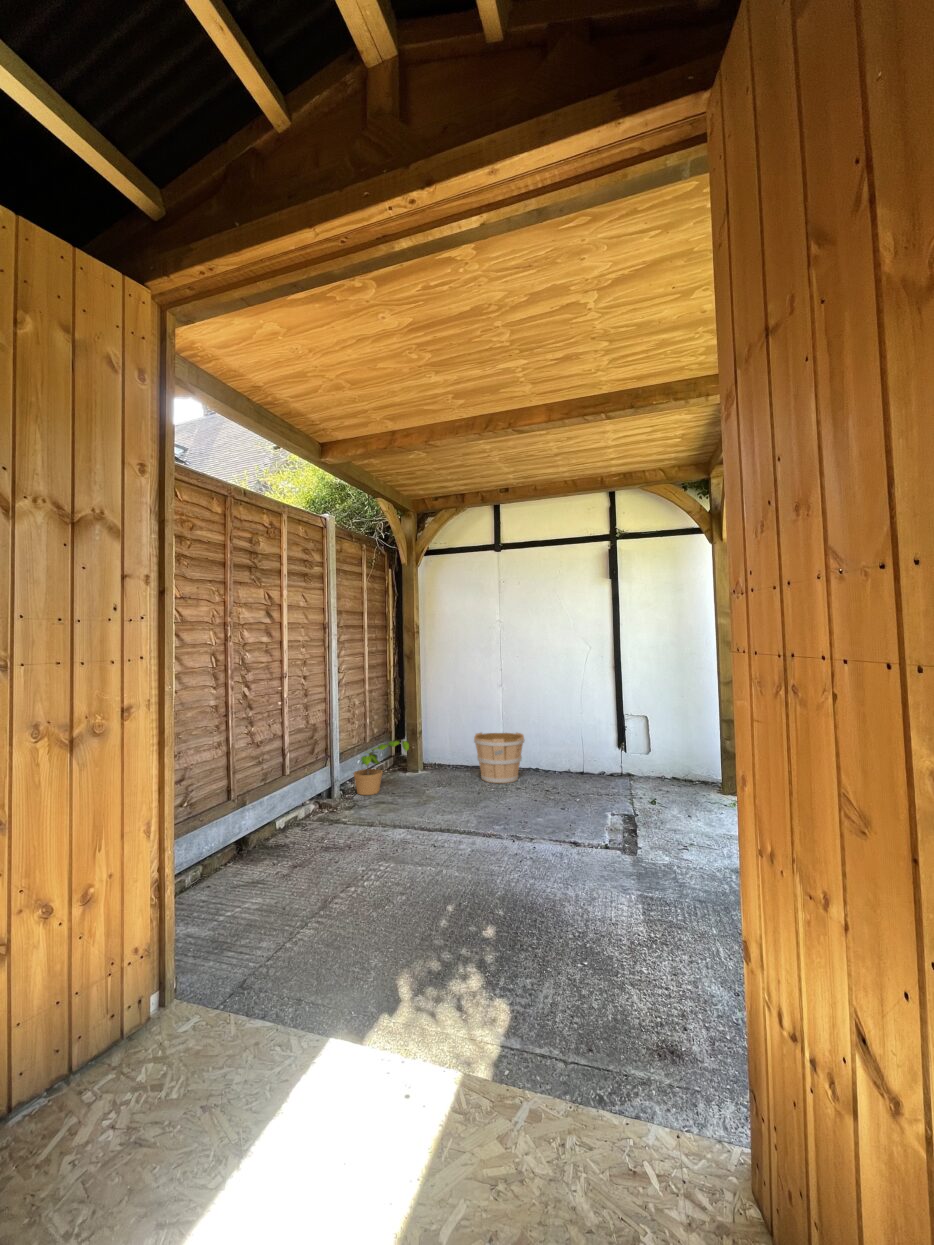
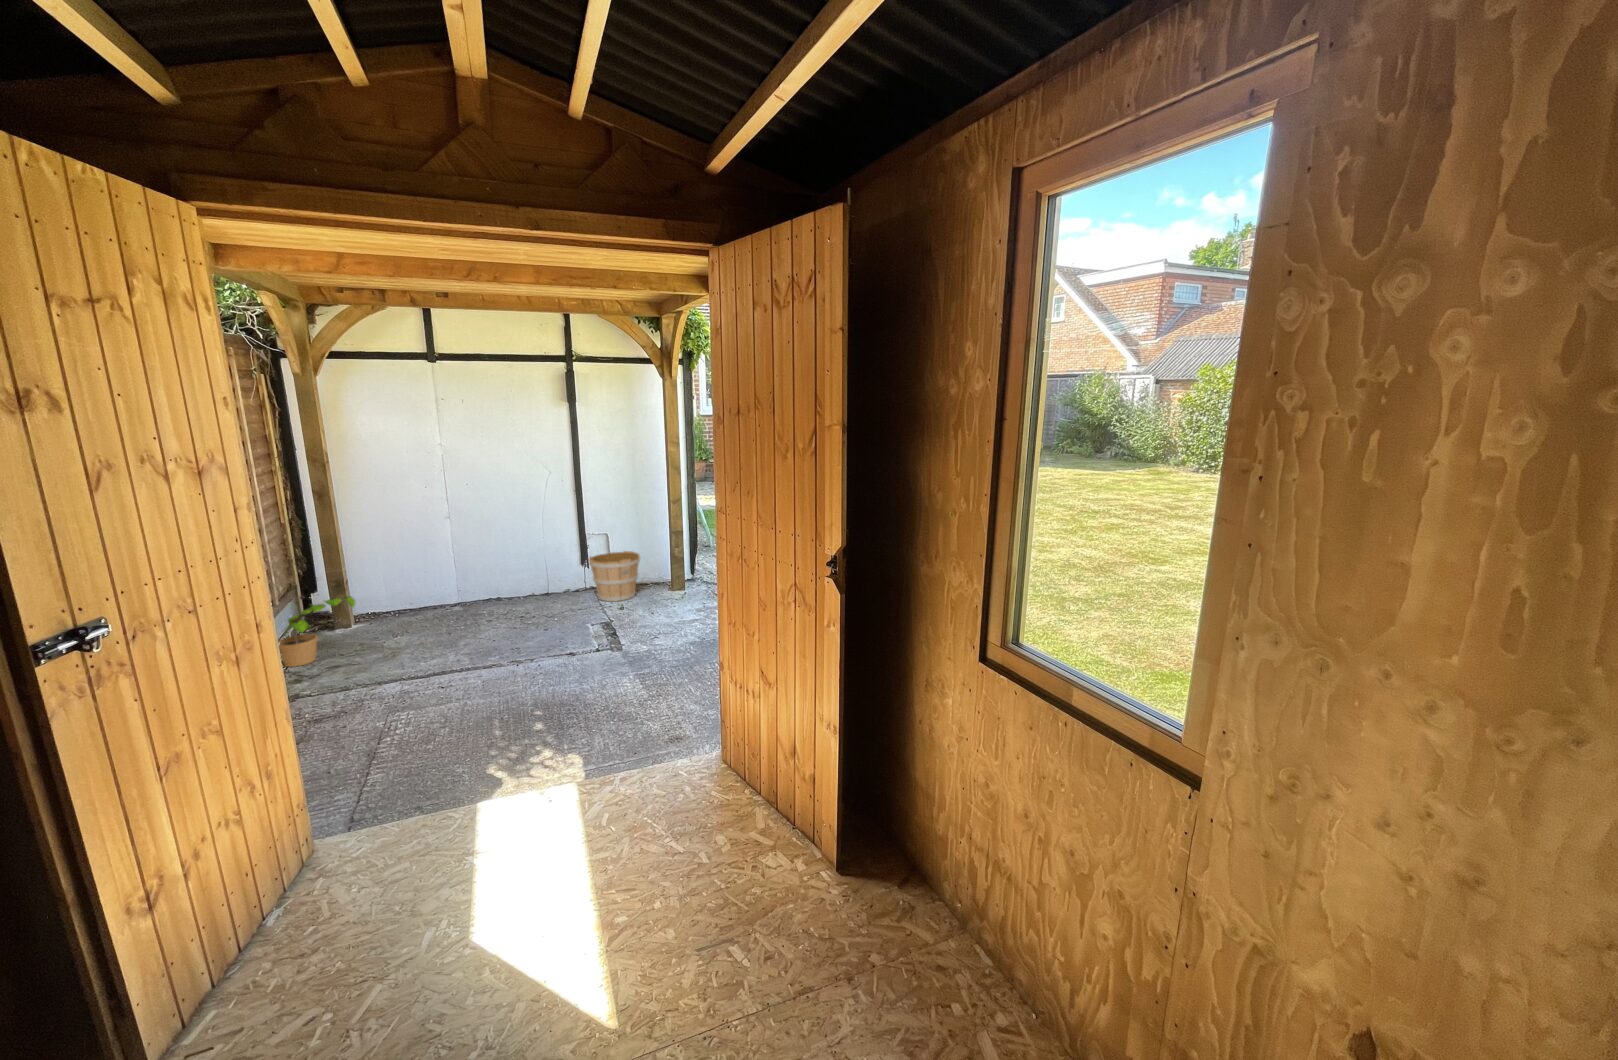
wooden bucket: present [474,733,525,783] -> present [589,551,640,602]

